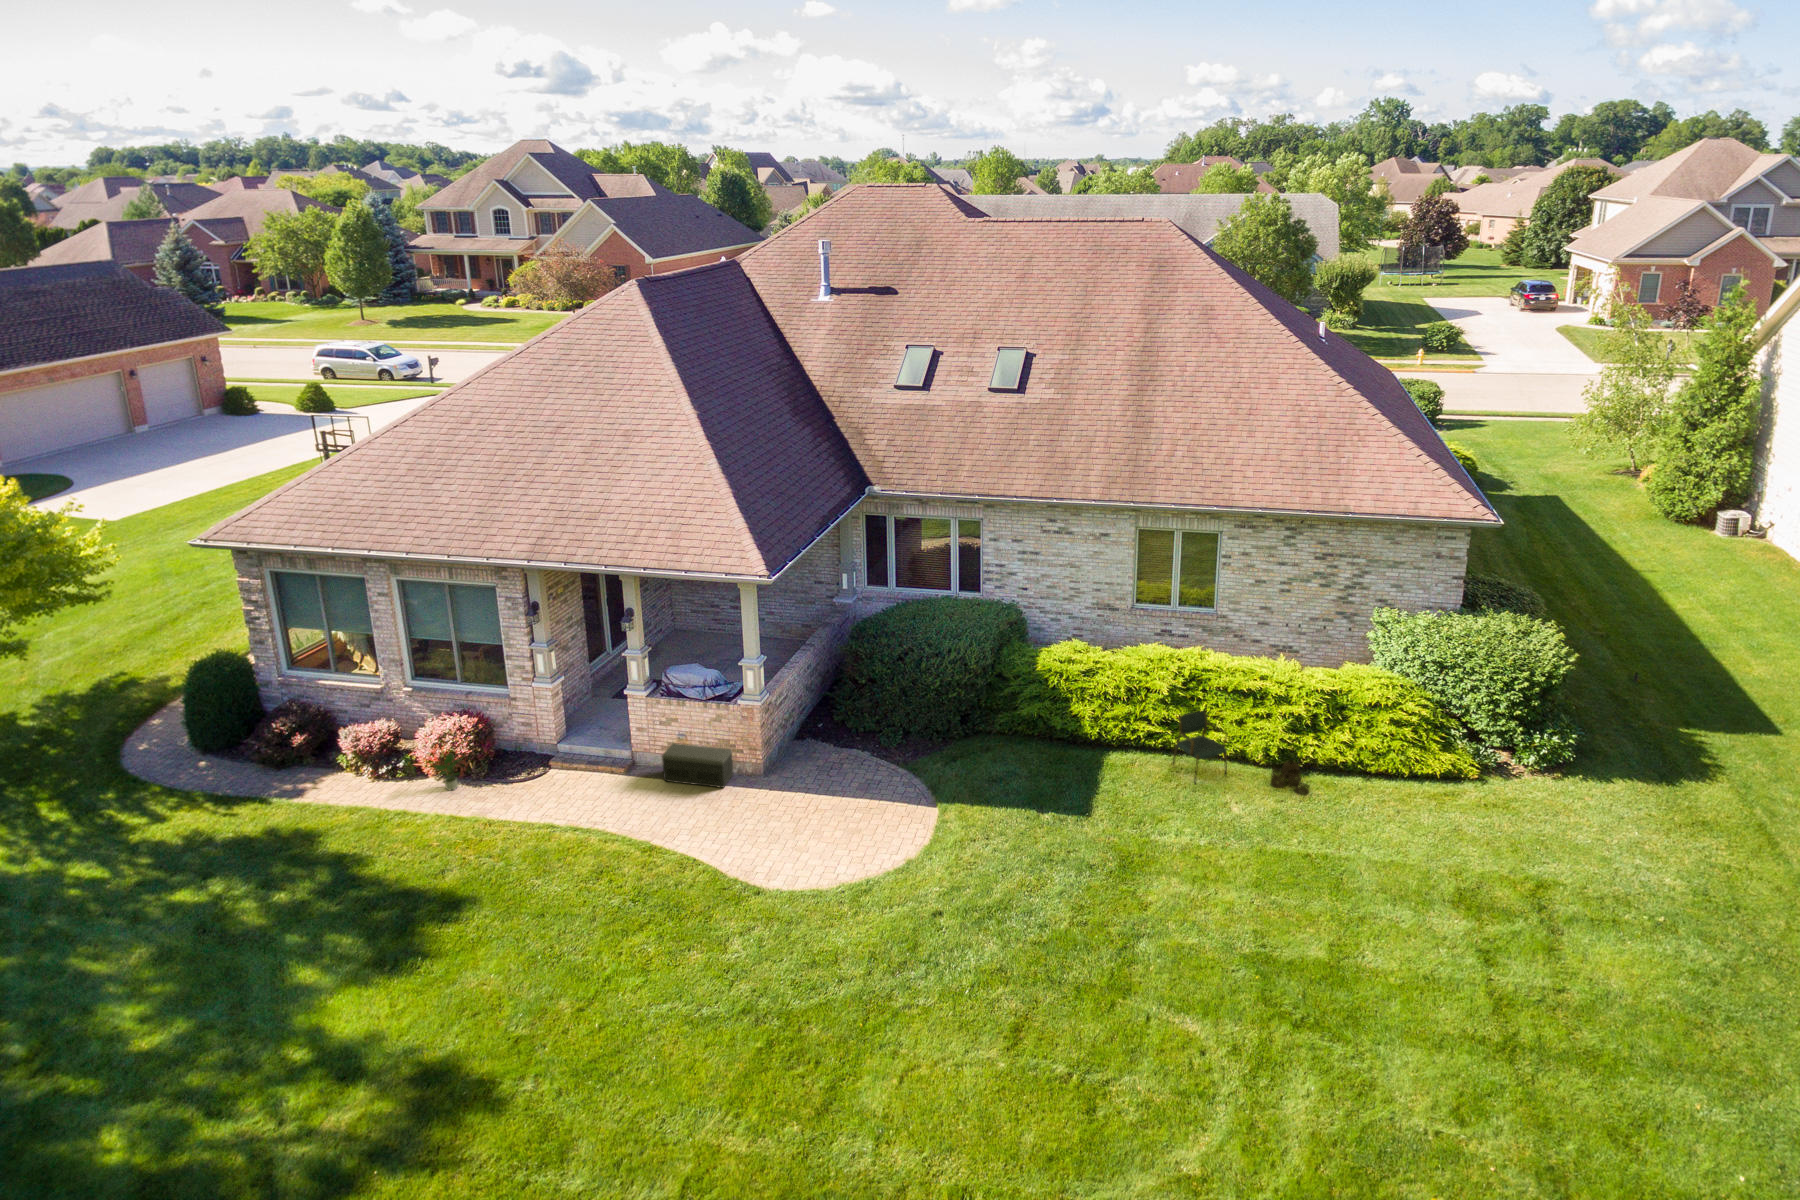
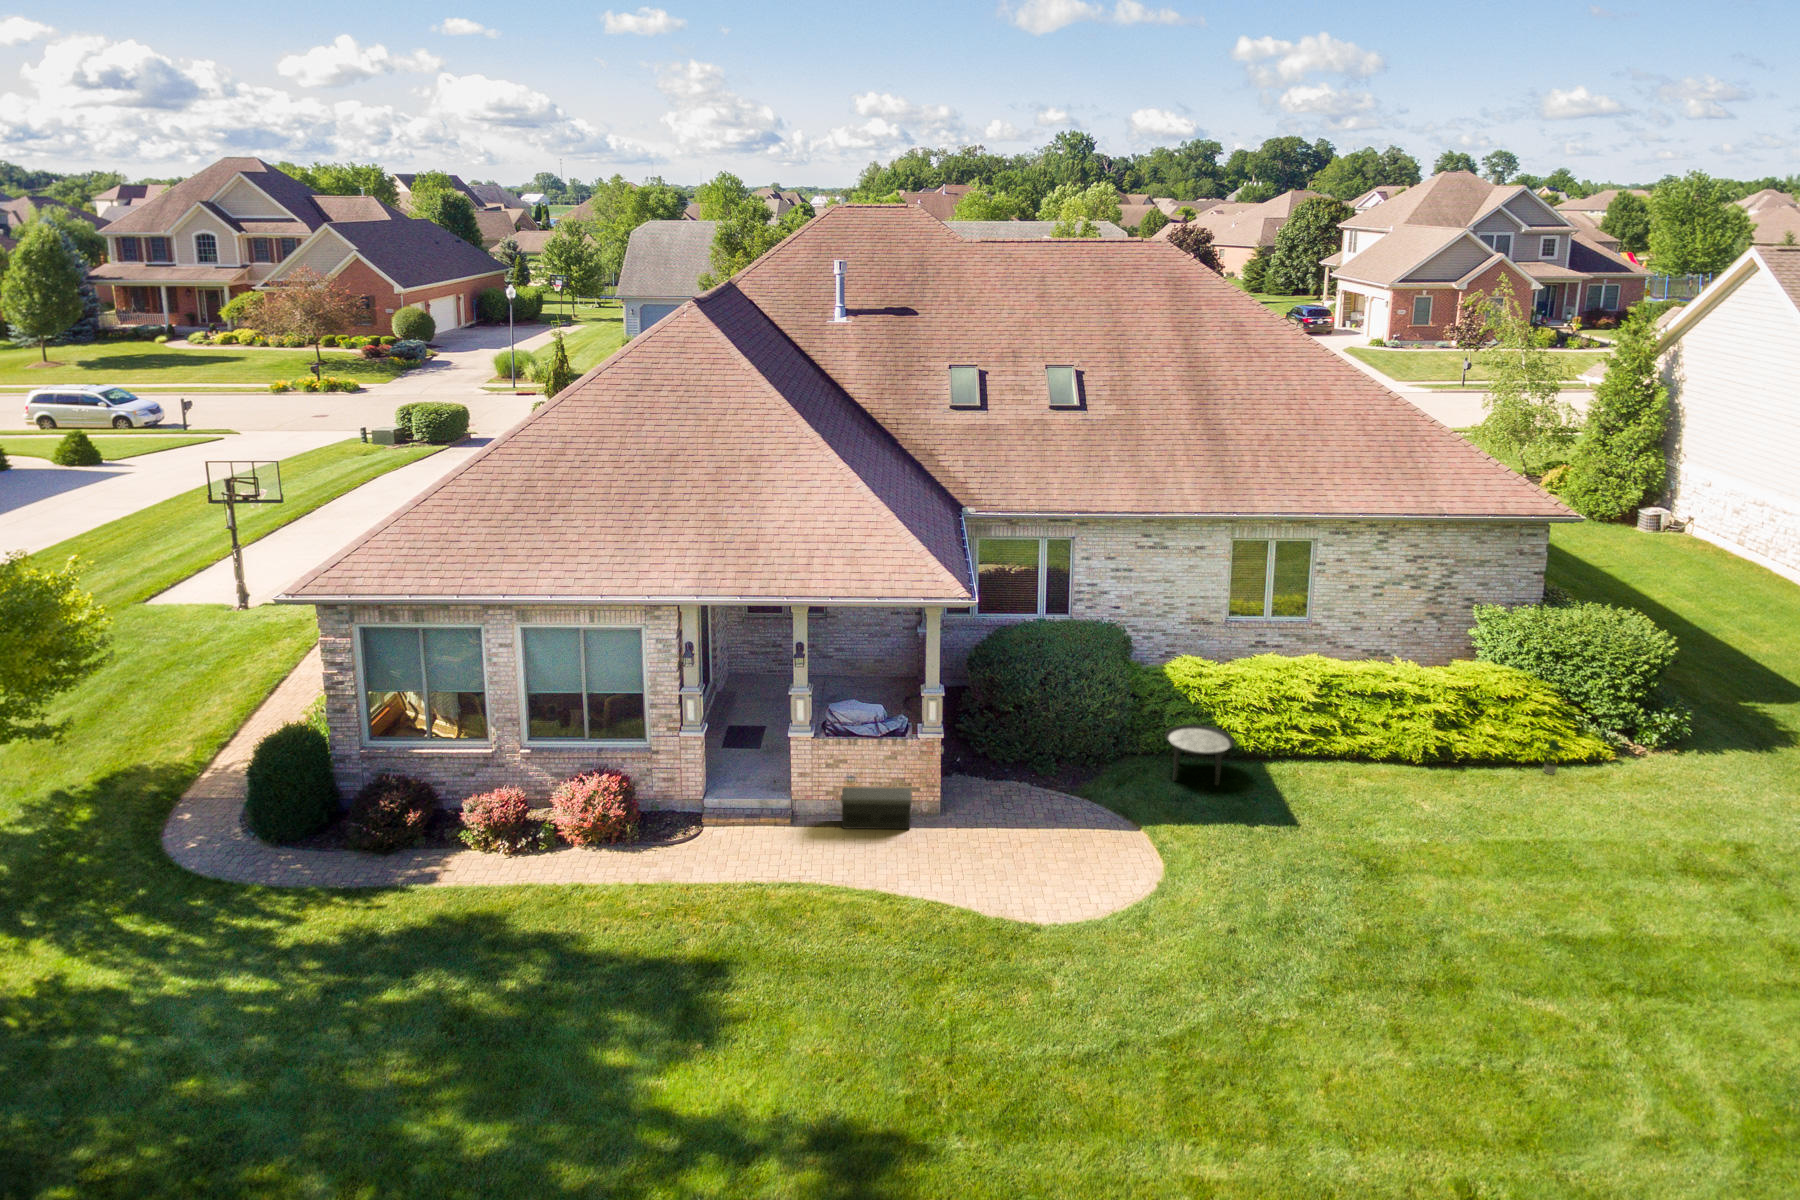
round table: none [1003,709,1071,772] -> present [1165,724,1234,785]
armchair: present [1172,711,1228,784] -> none [1328,713,1384,785]
potted plant: present [435,753,460,790] -> present [1542,739,1564,774]
woven basket: present [1271,761,1310,795] -> none [1426,754,1467,786]

